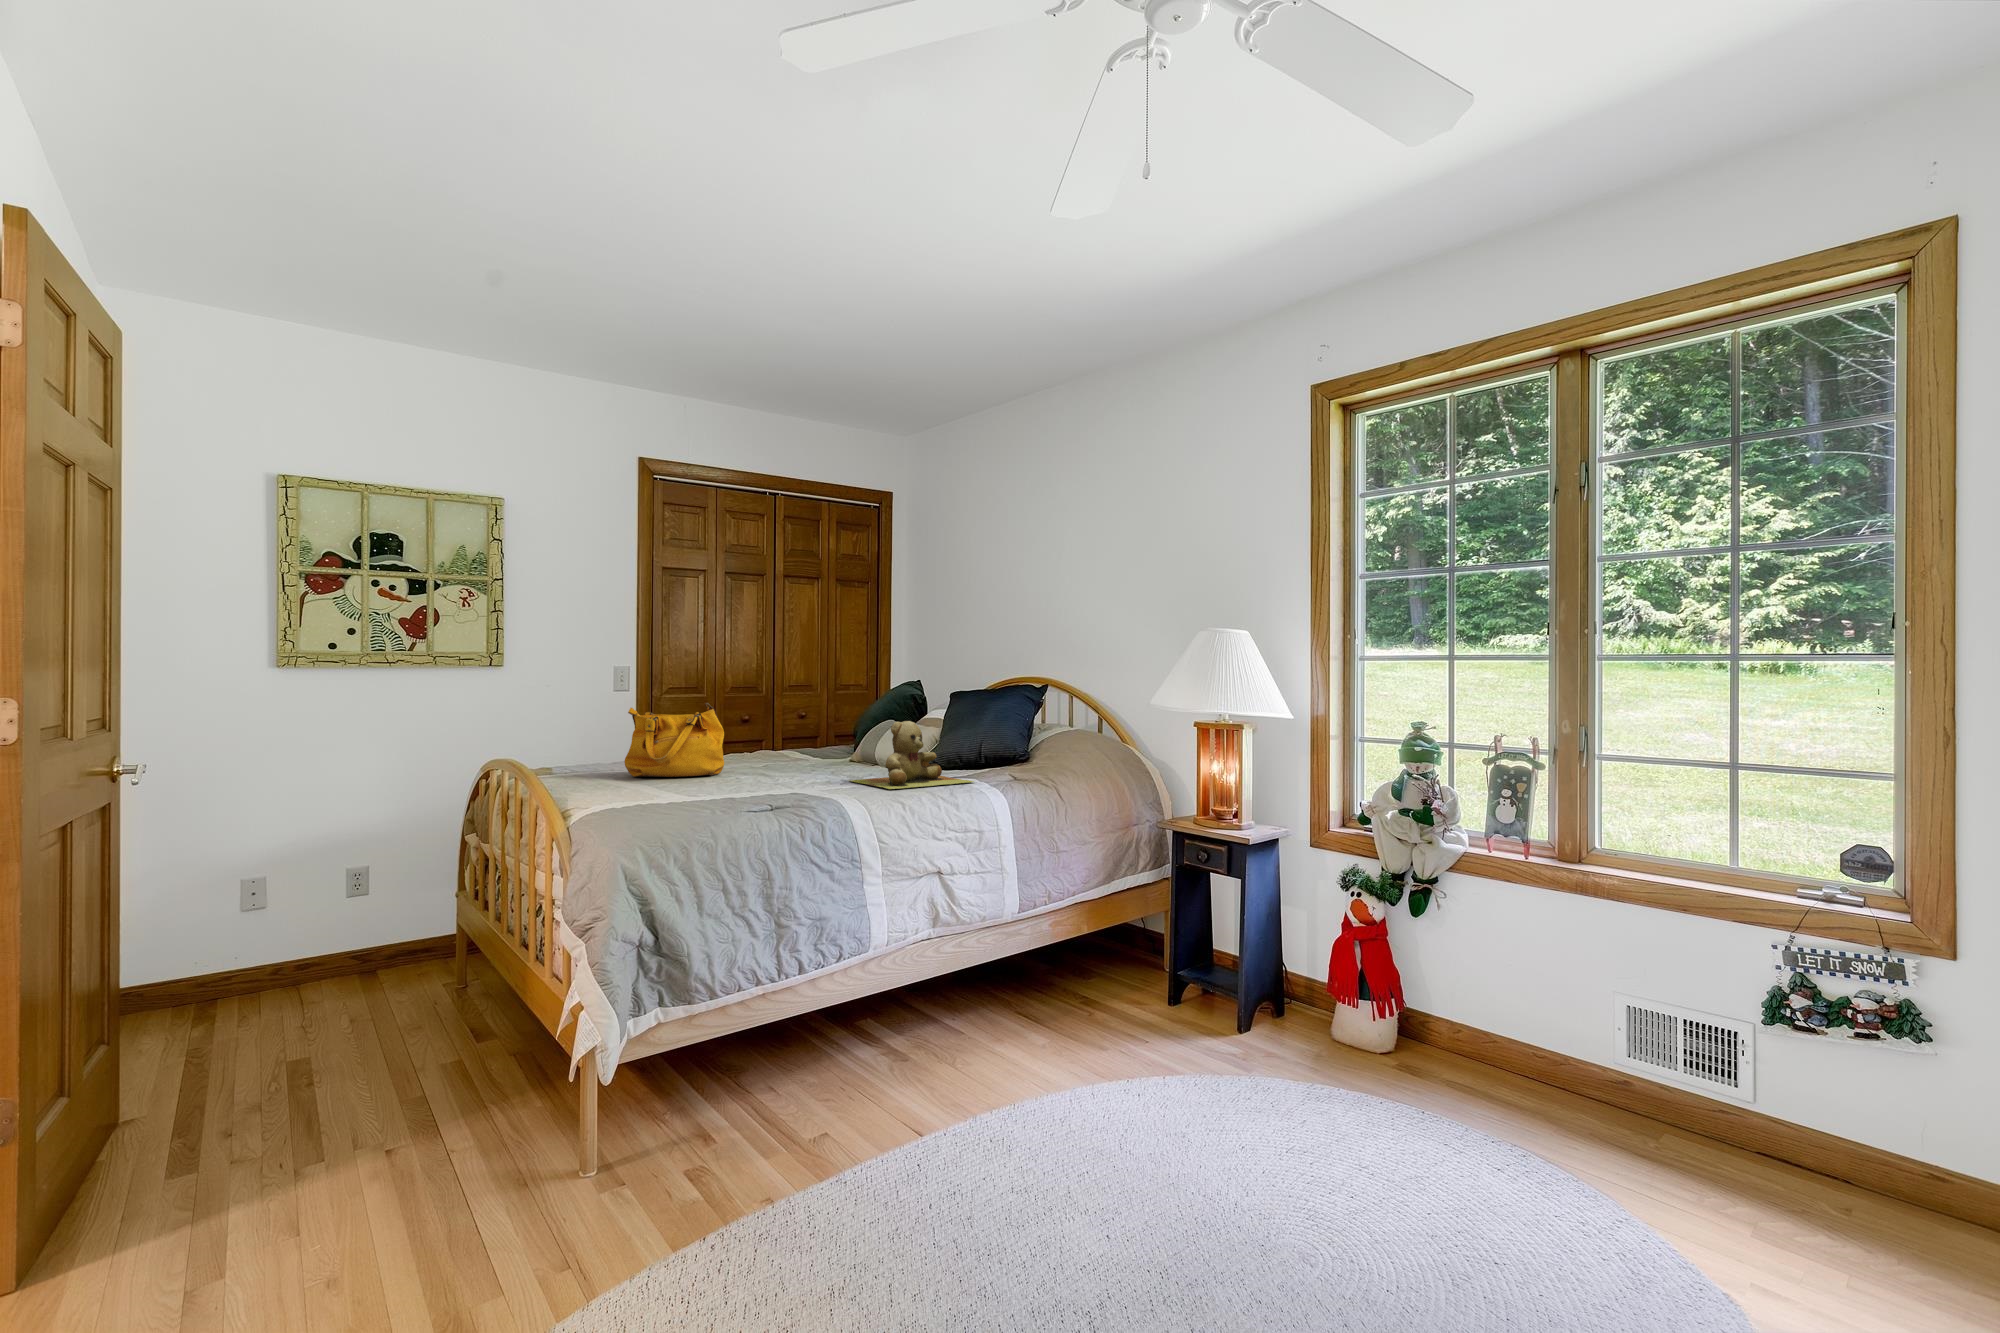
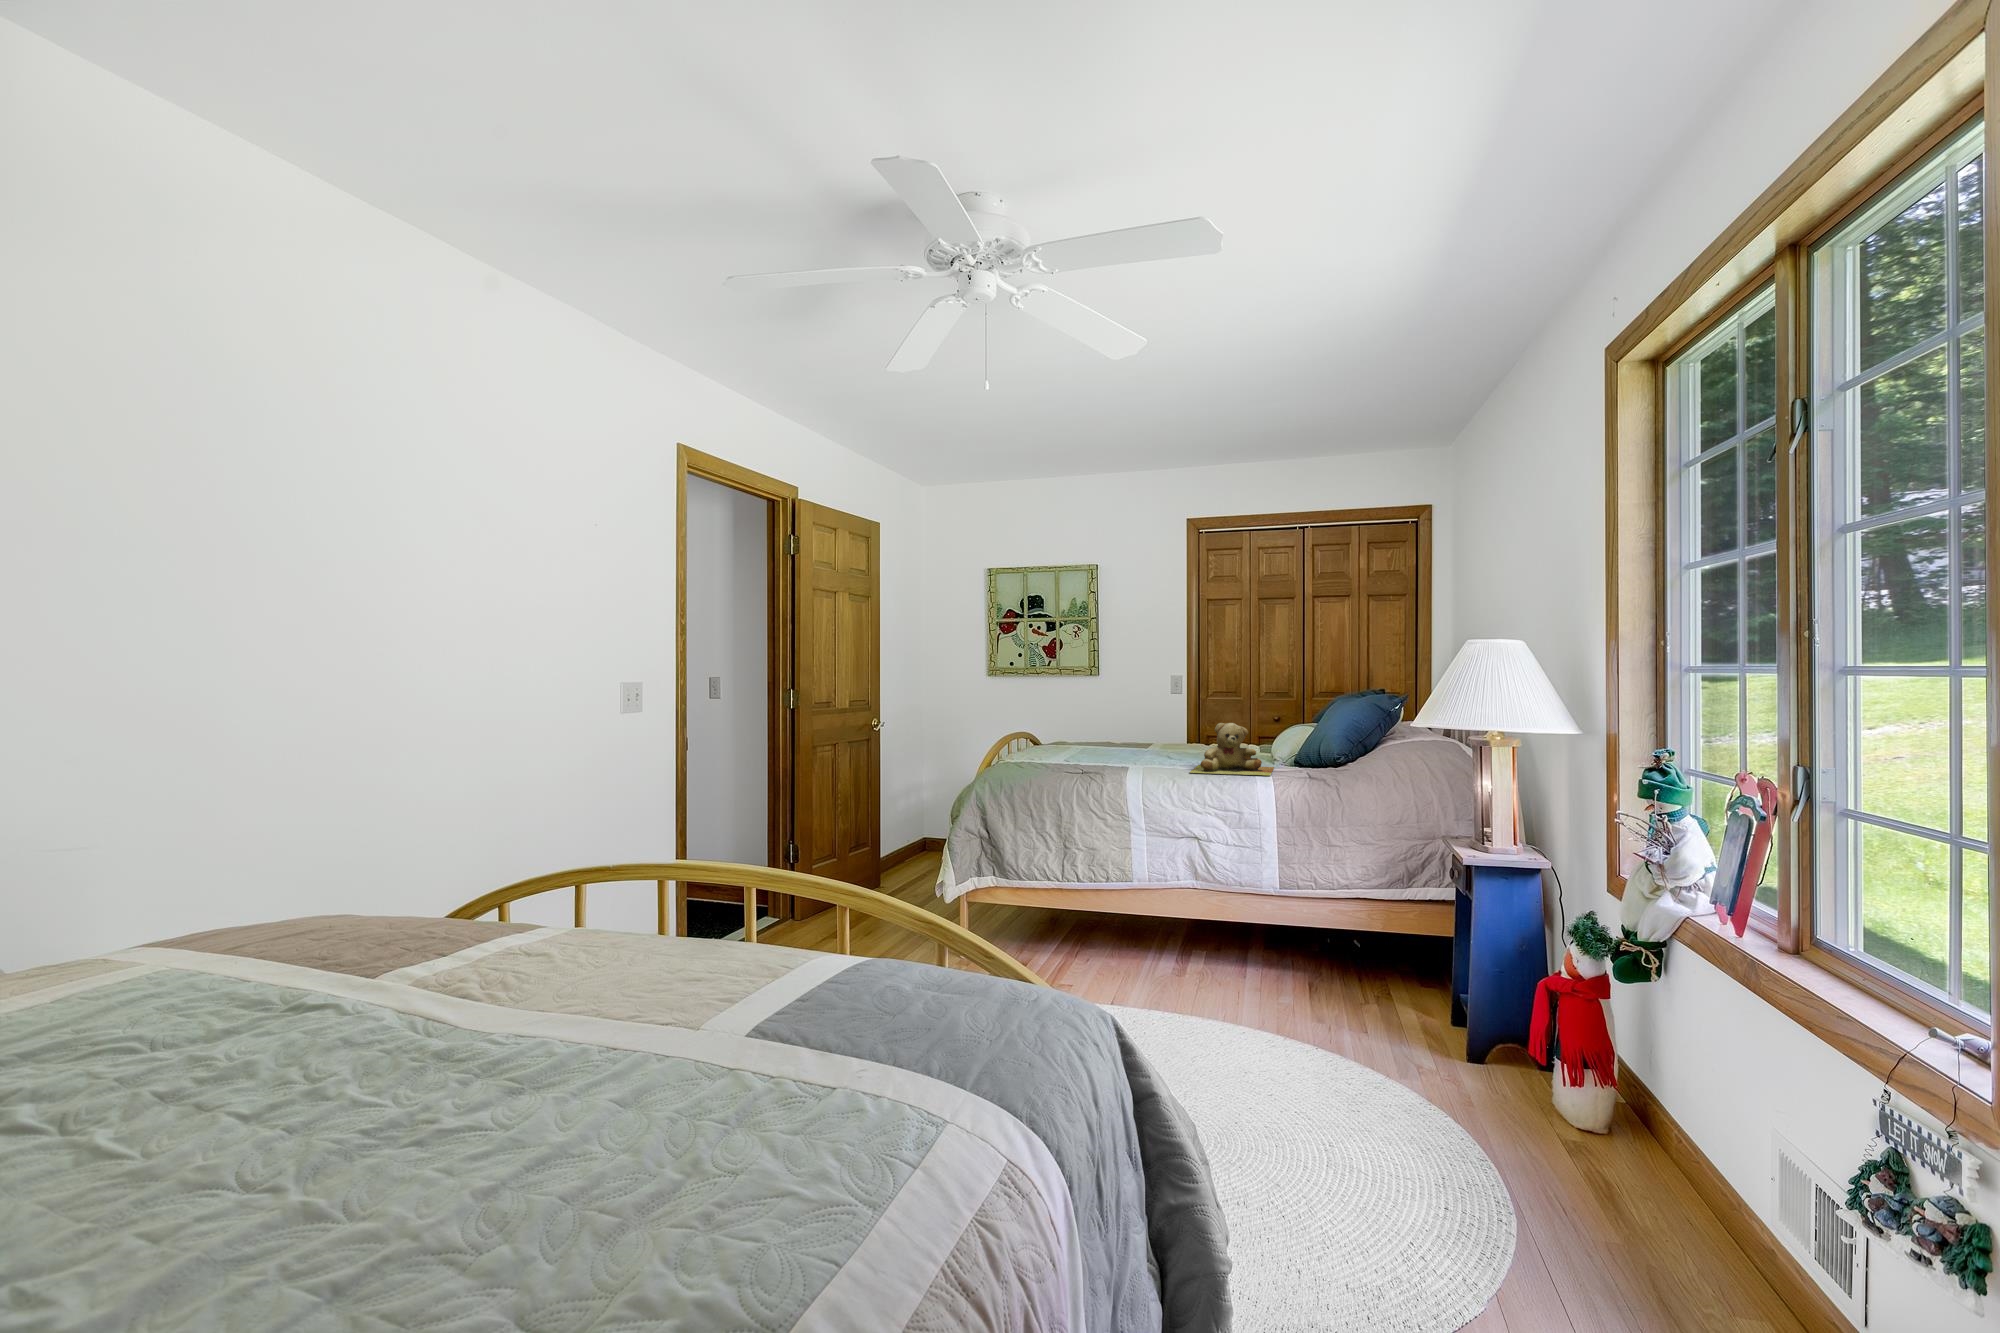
handbag: present [625,703,724,777] -> none [1103,703,1162,753]

